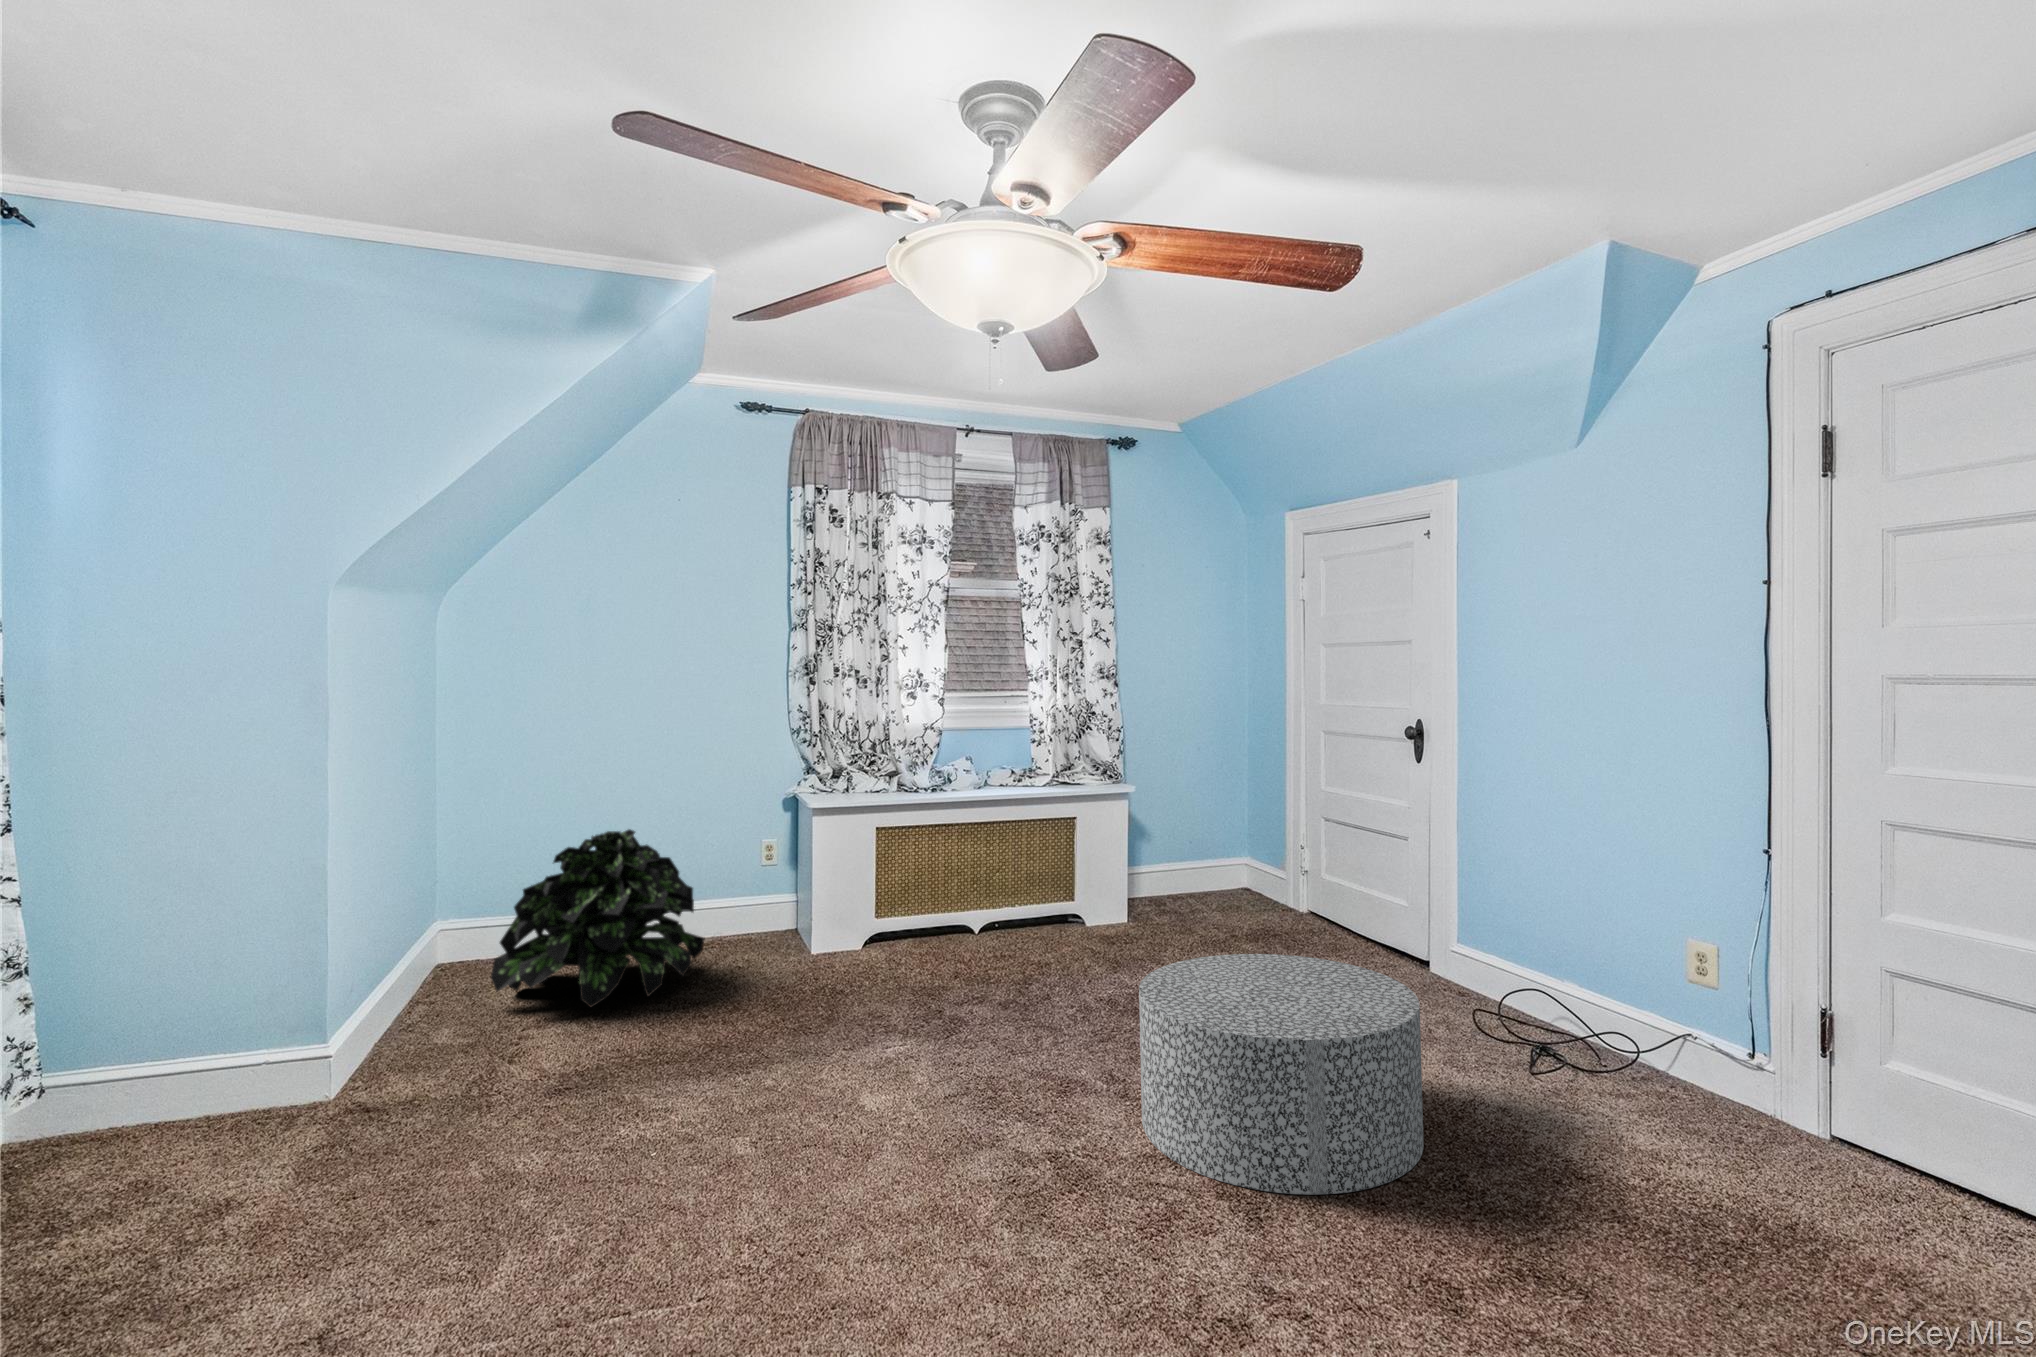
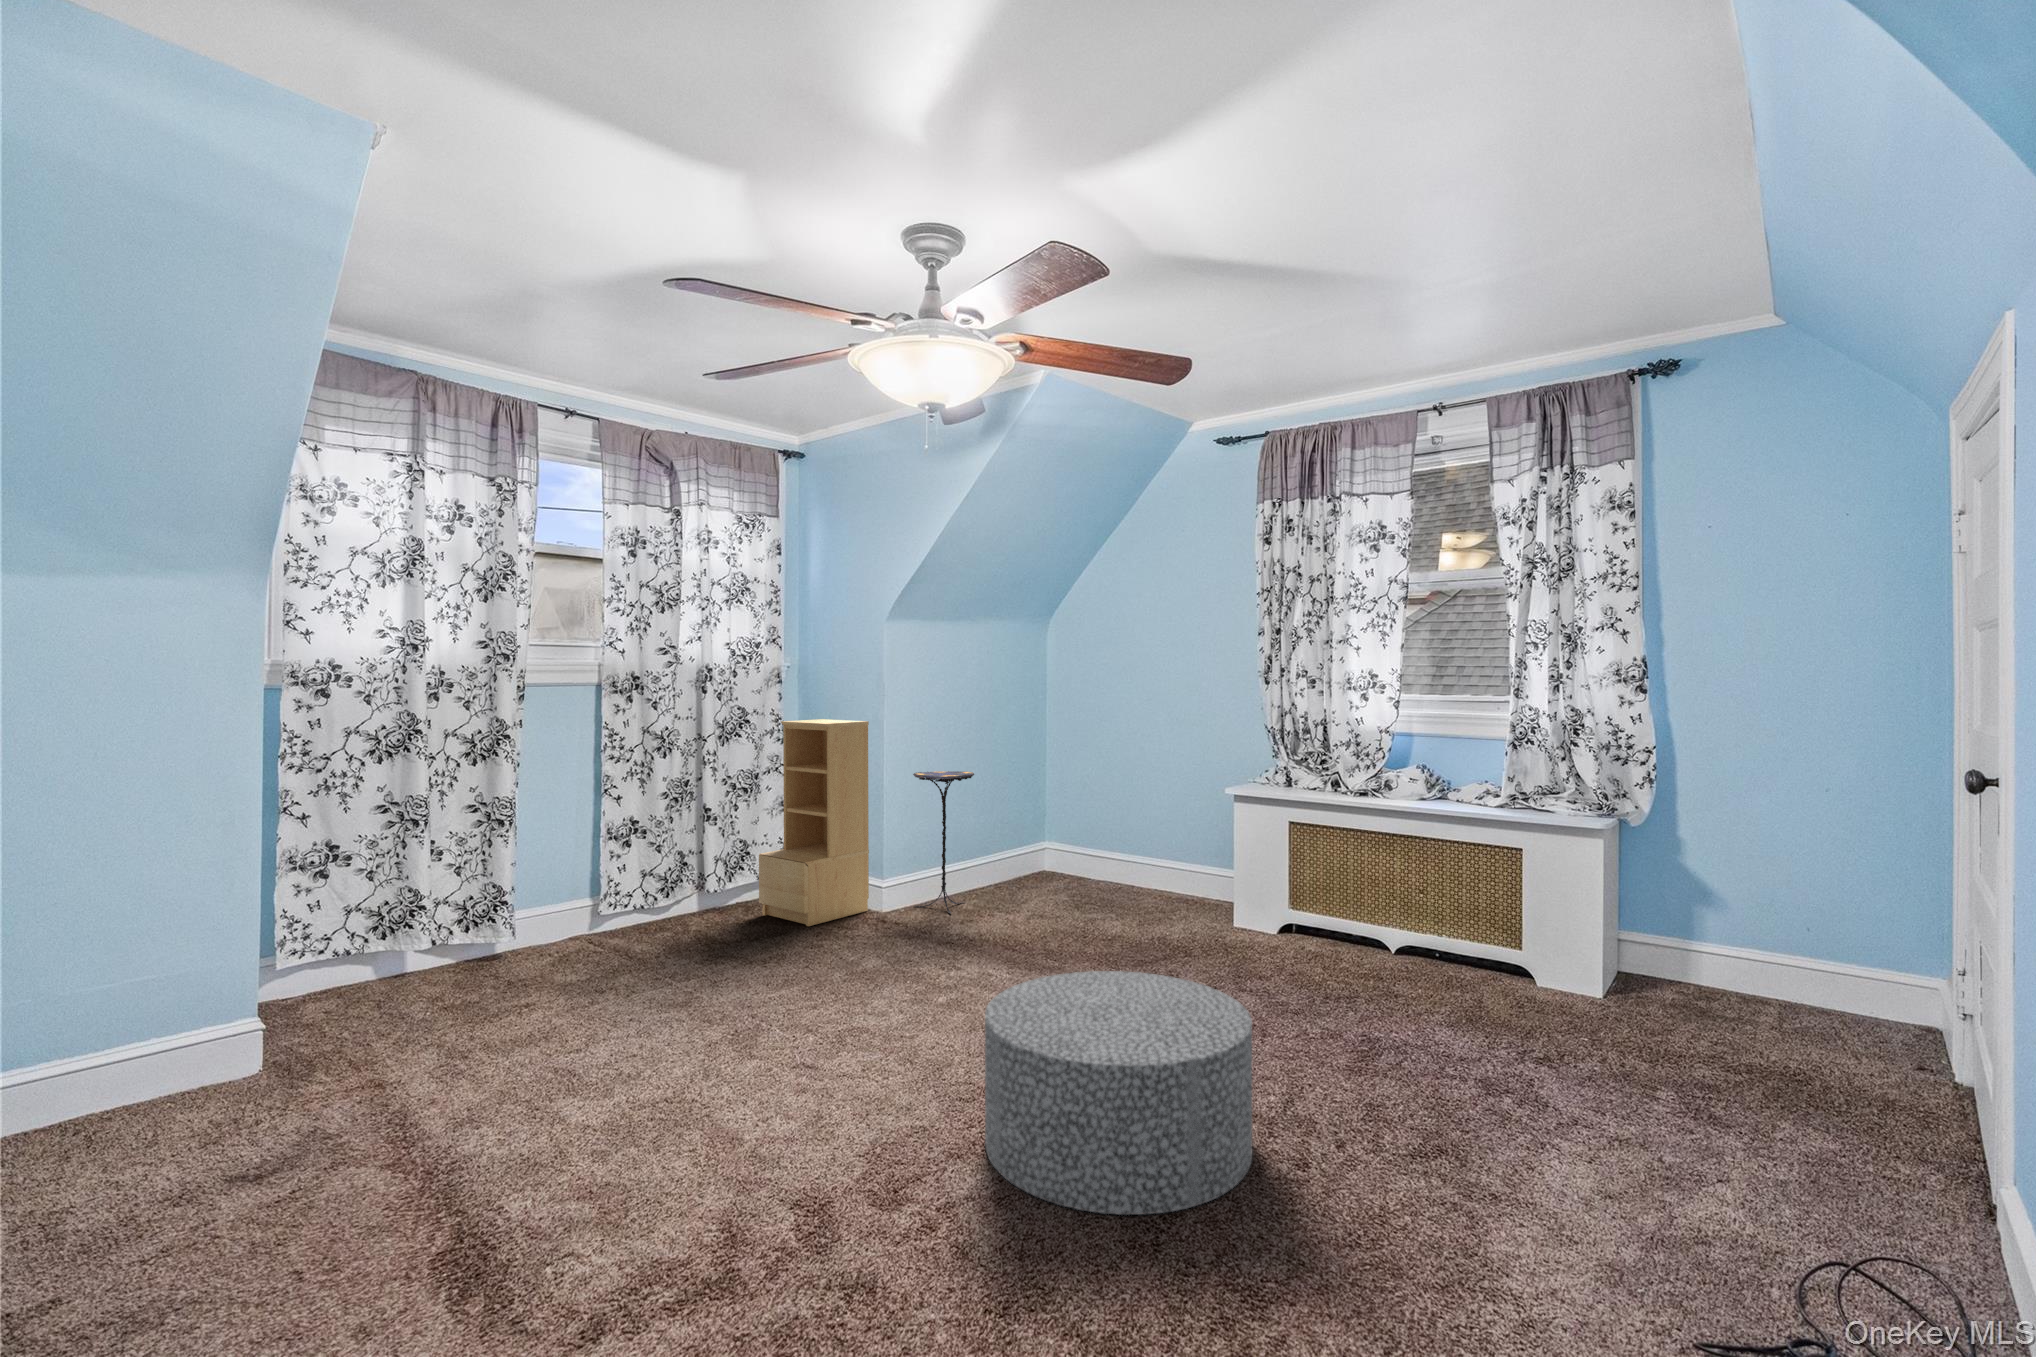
bookshelf: none [51,761,299,1228] -> present [759,719,869,926]
potted plant: present [491,829,704,1007] -> none [1024,788,1160,911]
side table: none [361,832,483,1084] -> present [913,771,974,913]

